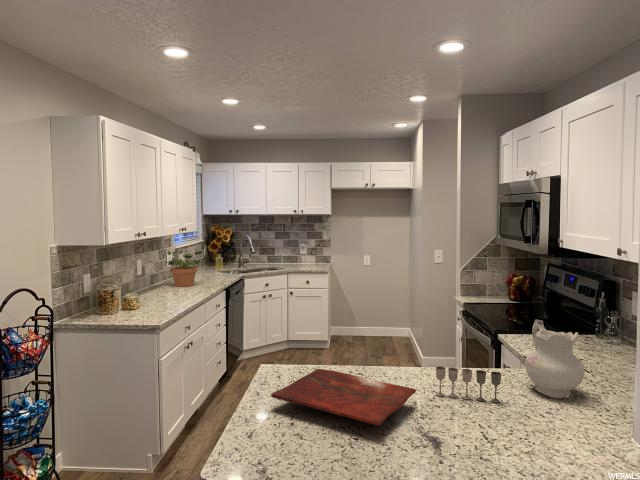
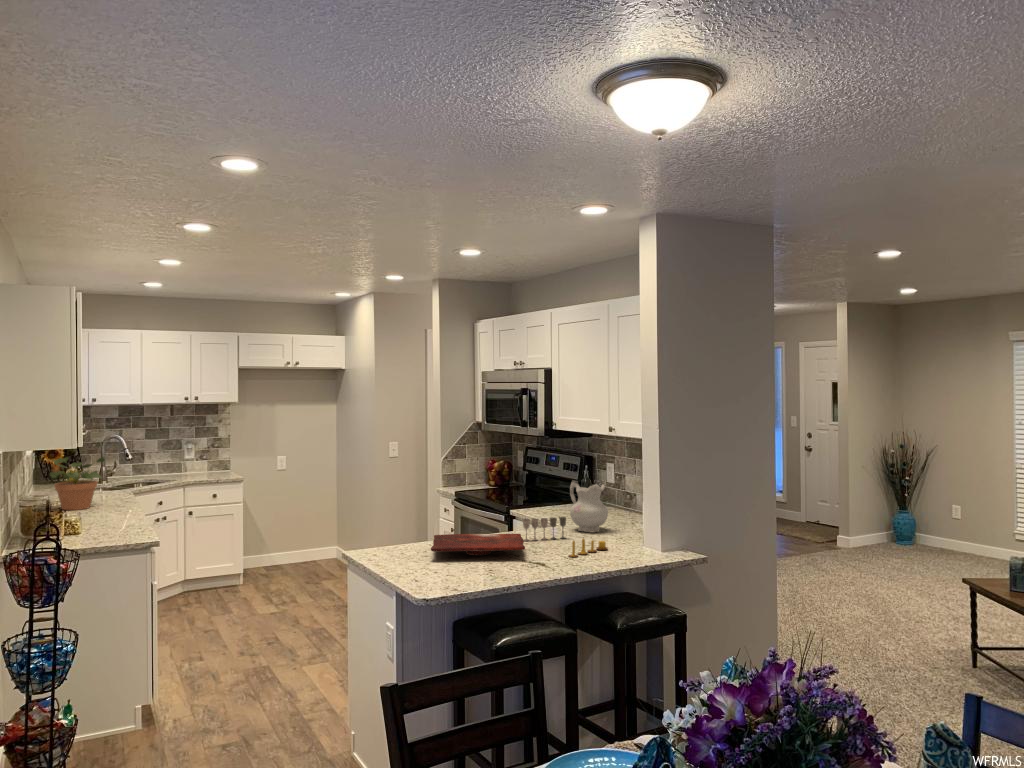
candle: none [454,424,539,456] -> present [569,538,607,557]

